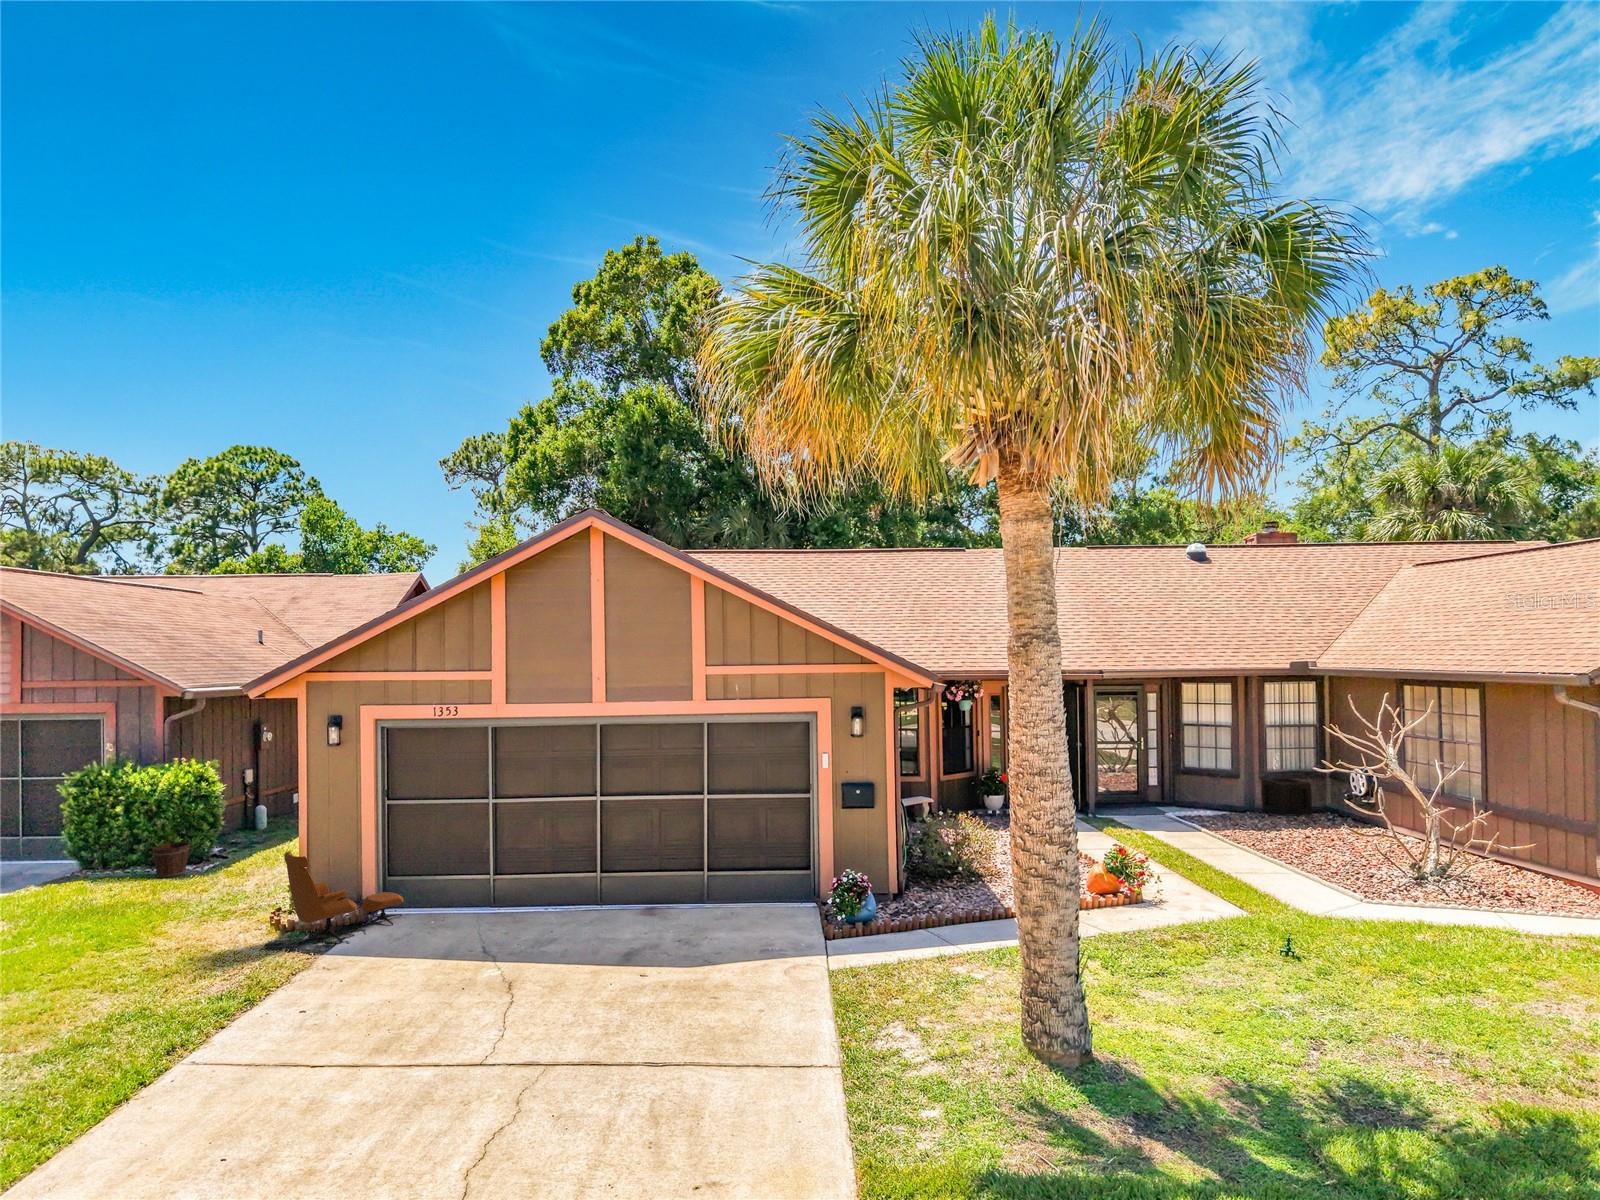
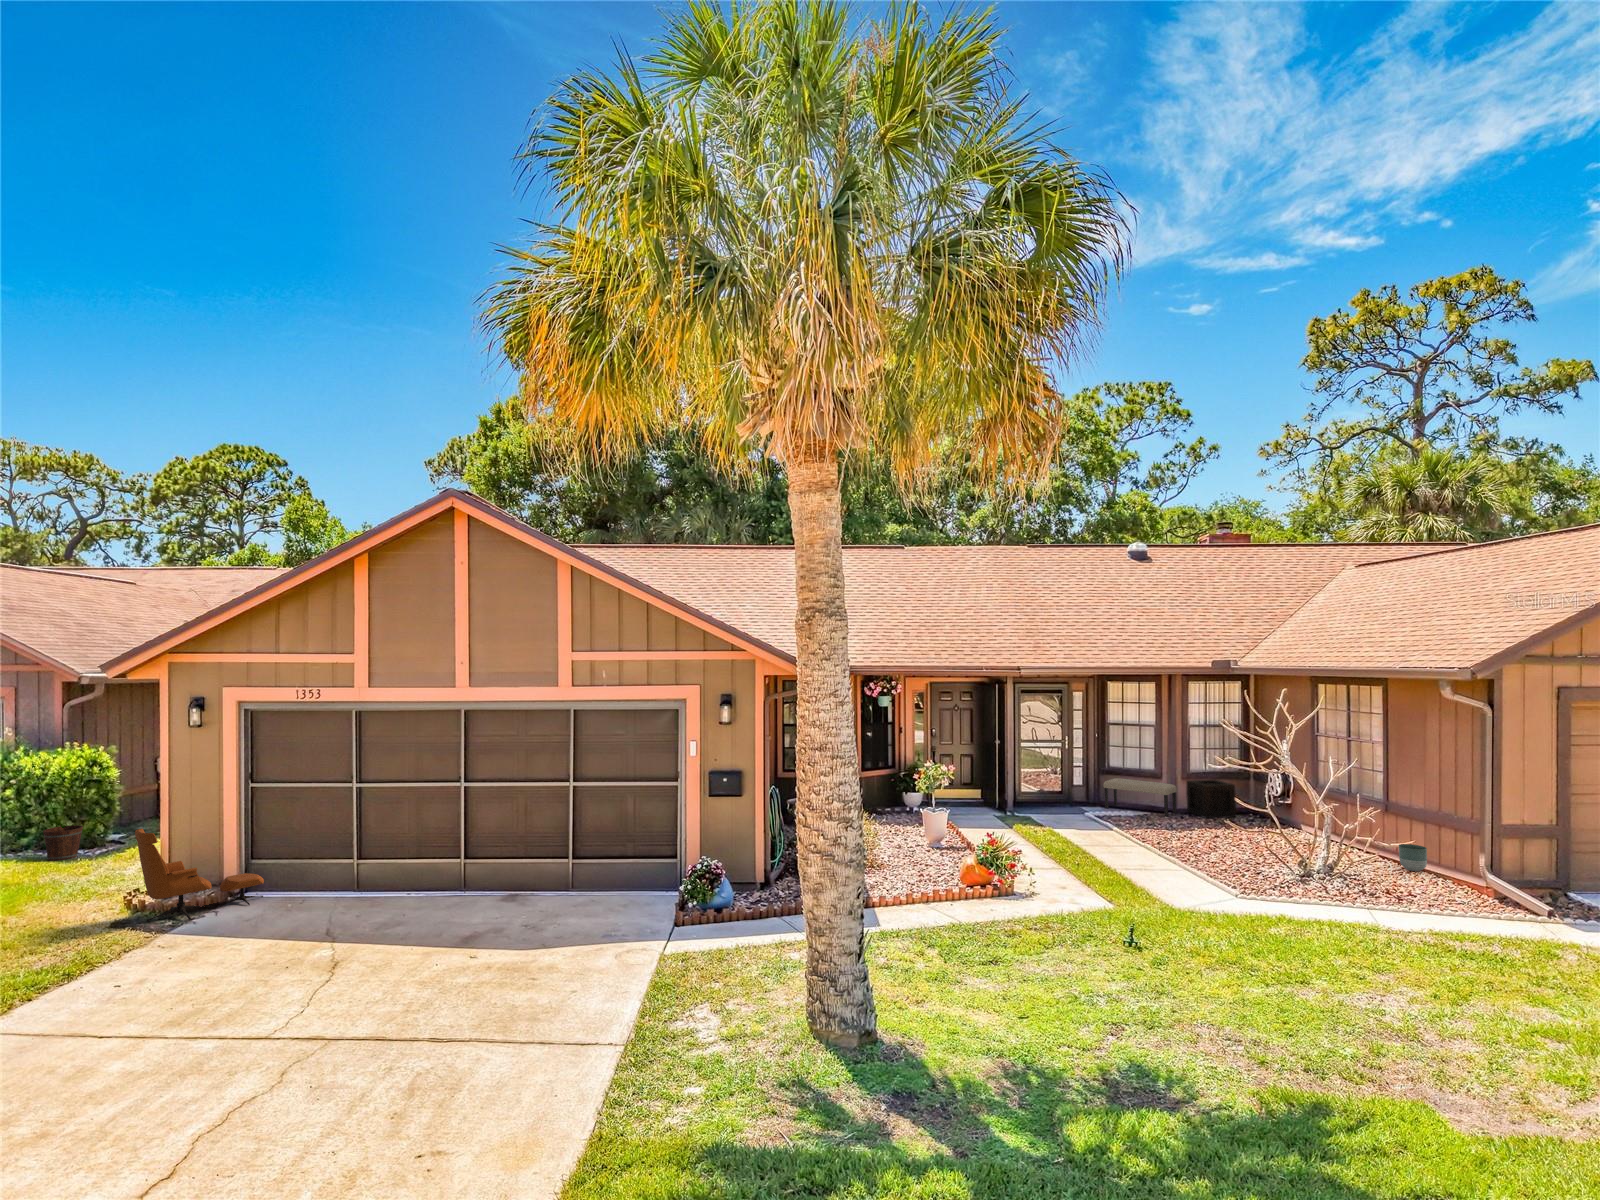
bench: none [1179,777,1252,814] -> present [1104,778,1177,816]
planter: none [1502,843,1531,869] -> present [1399,844,1427,871]

